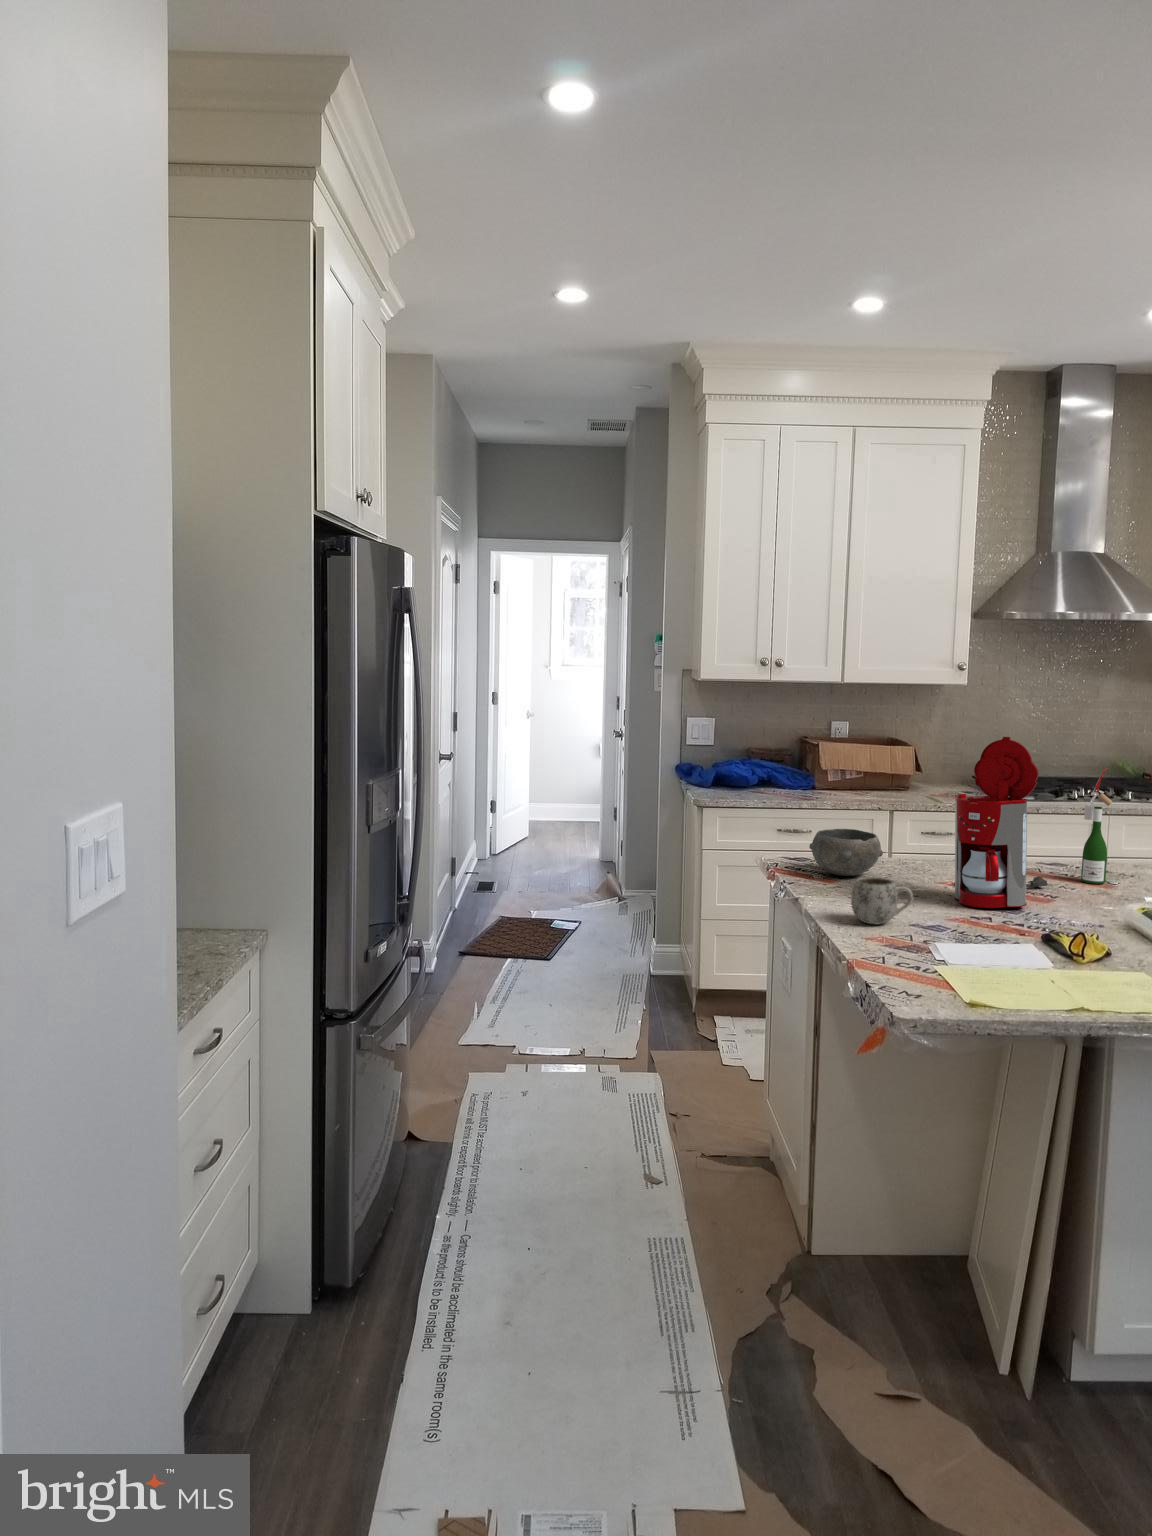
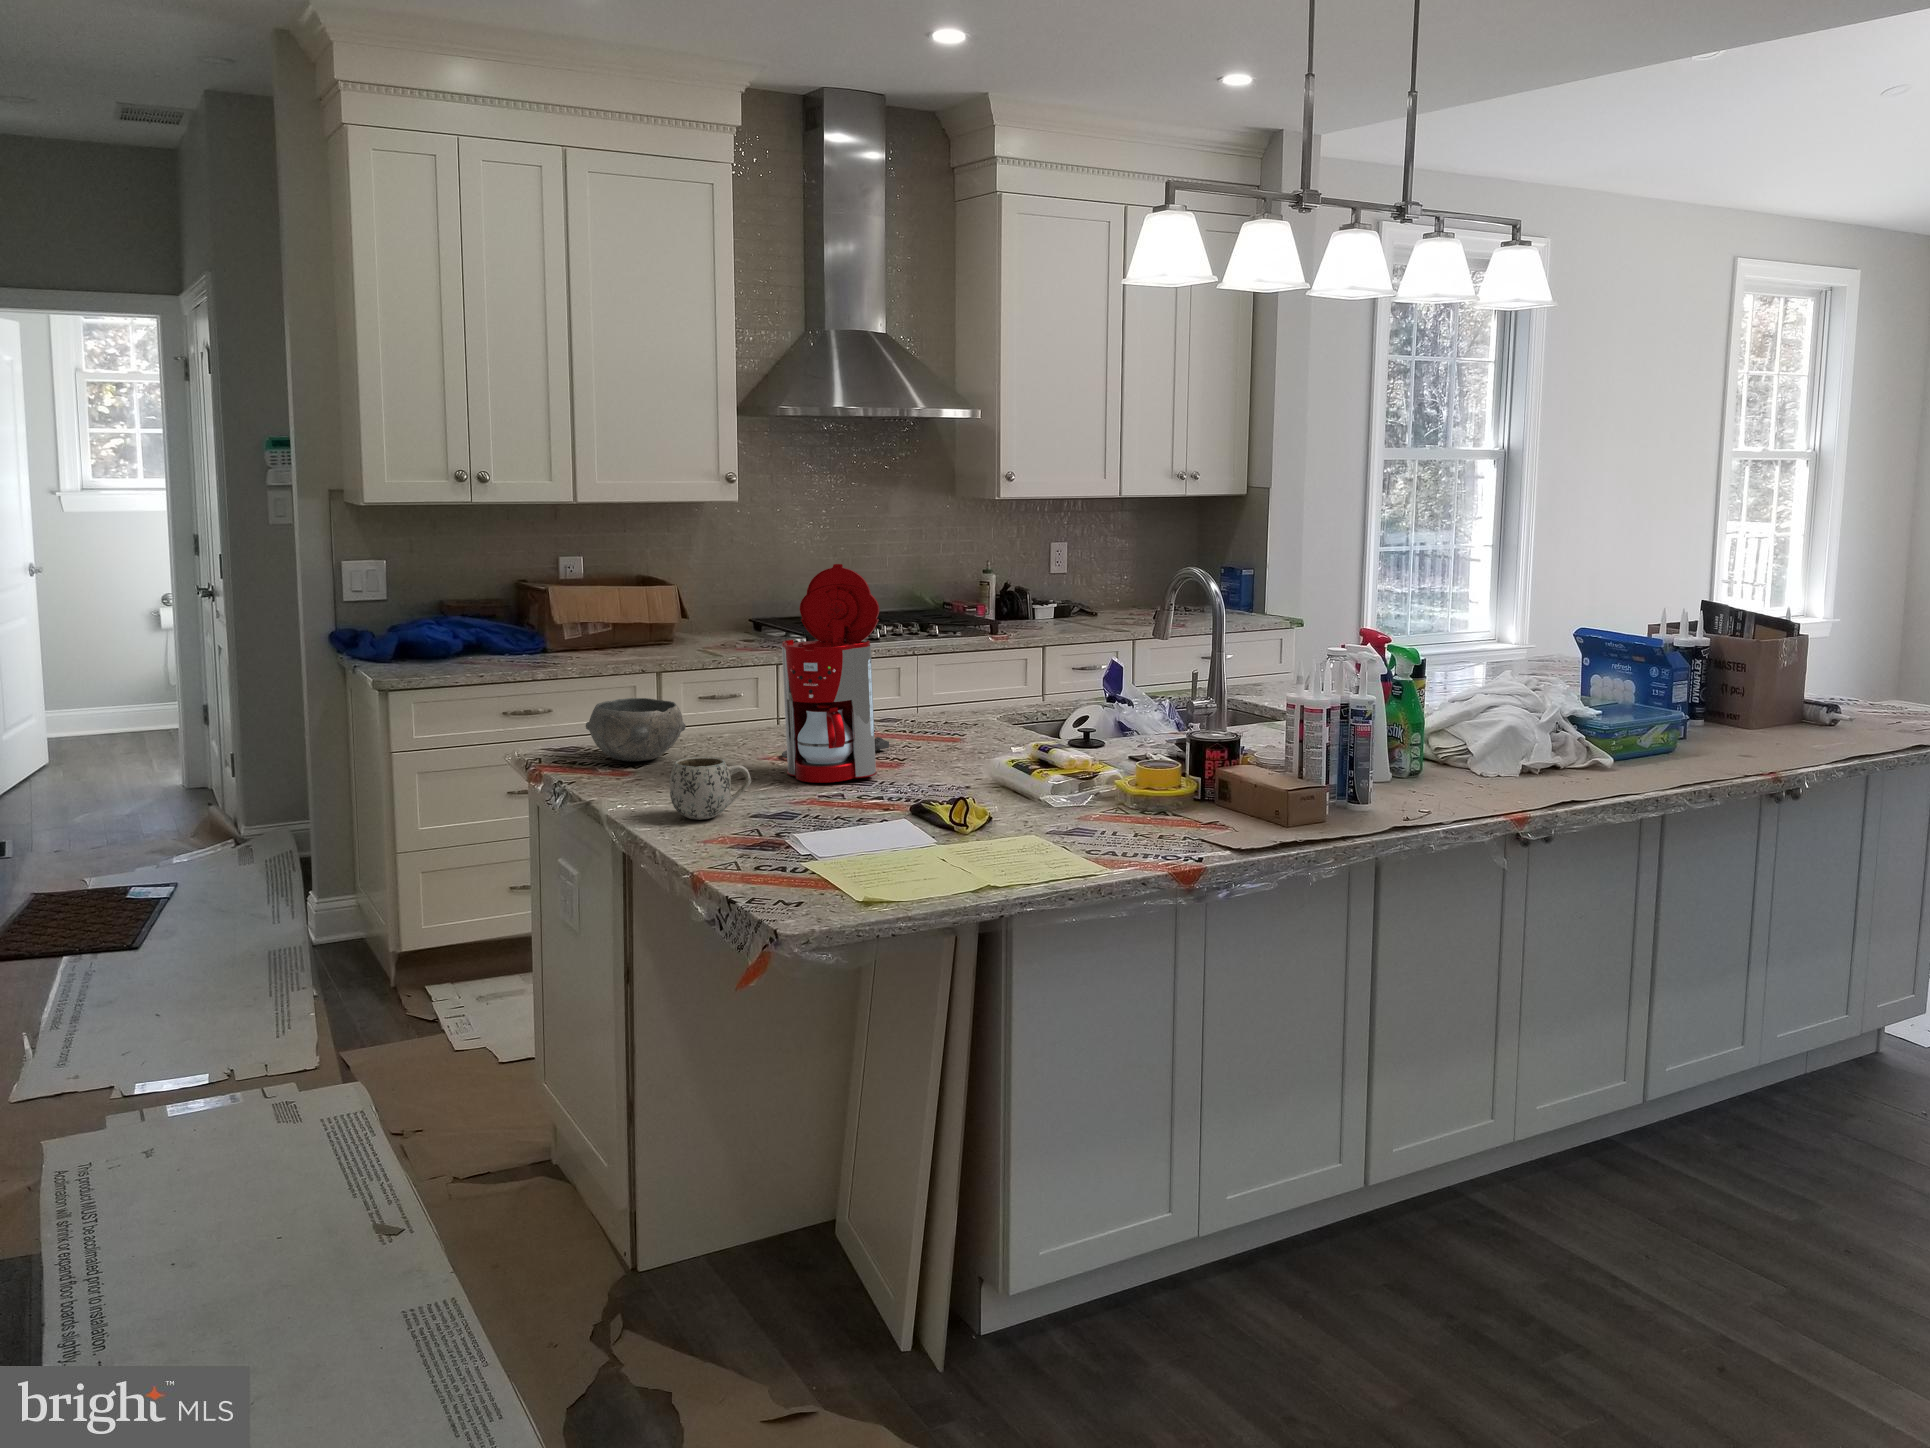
wine bottle: present [1081,768,1118,884] -> none [922,598,964,740]

